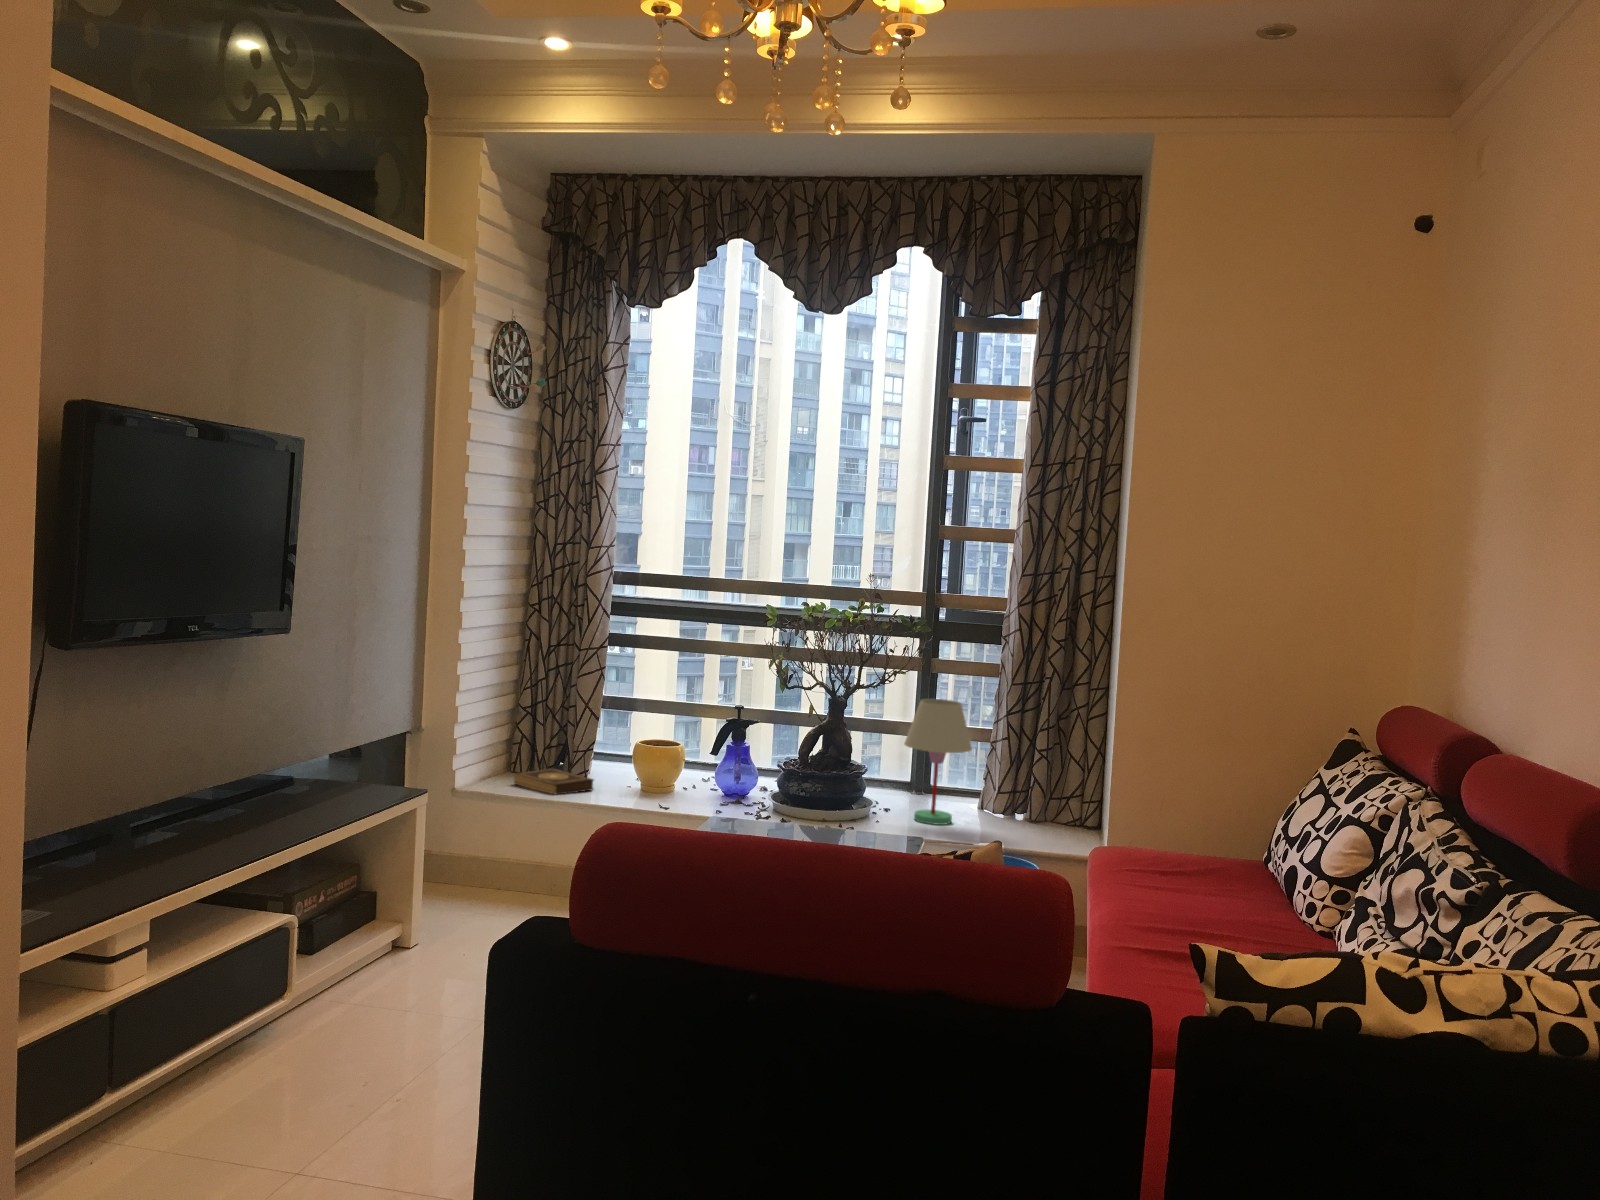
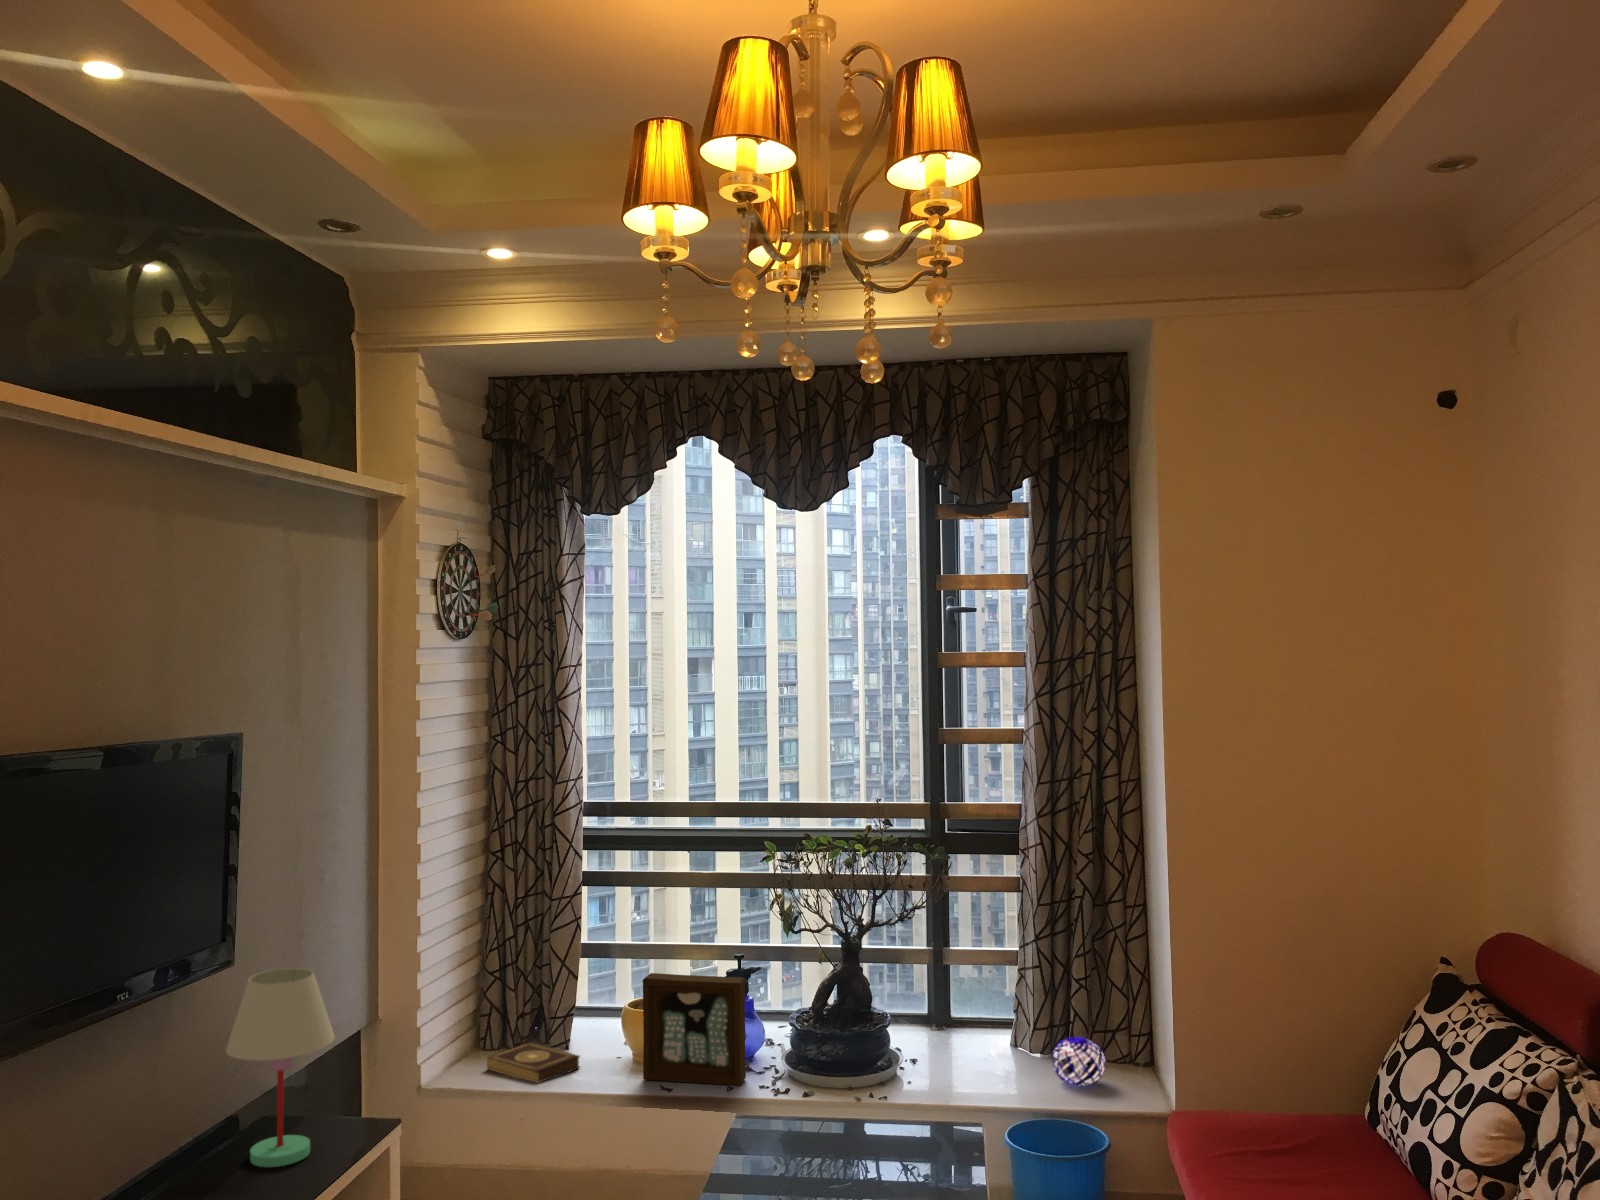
table lamp: present [904,699,972,825] -> present [226,968,335,1167]
picture frame: none [646,712,740,811] -> present [643,973,746,1086]
decorative orb: none [1006,797,1054,837] -> present [1052,1037,1105,1085]

